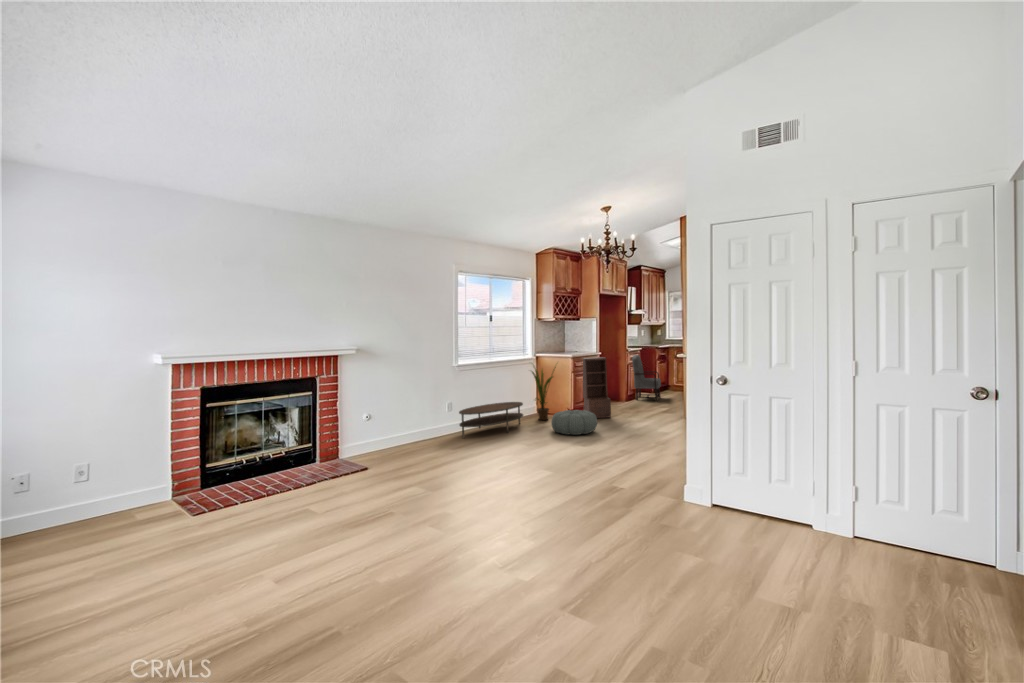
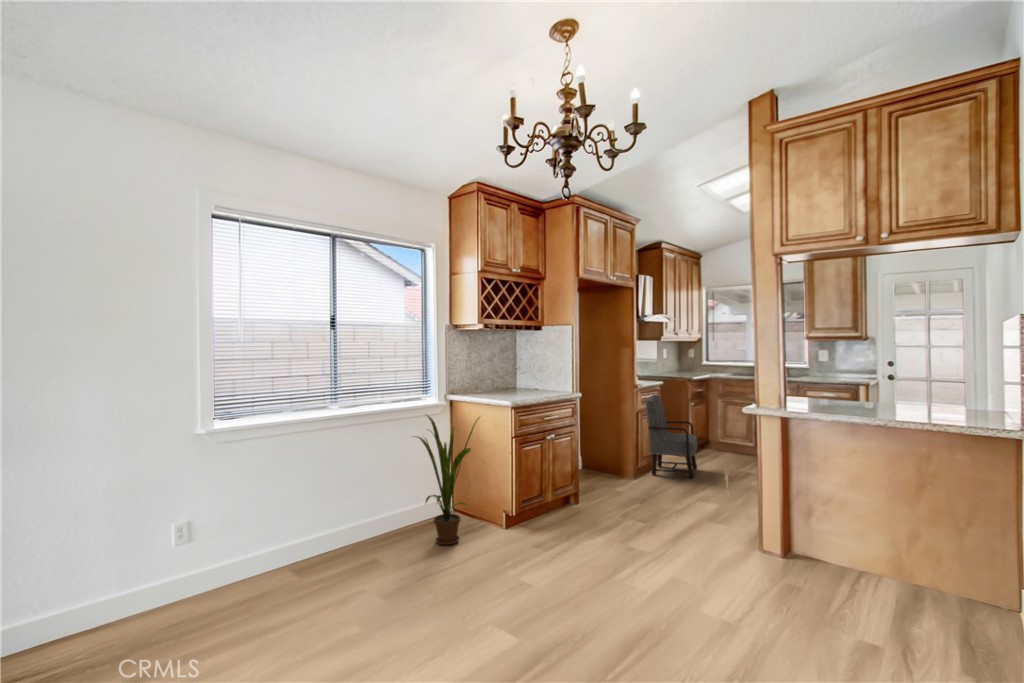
bookshelf: present [582,357,611,418] -> none [538,404,595,540]
coffee table: present [459,402,523,438] -> none [178,509,387,637]
pouf: present [551,410,597,435] -> none [429,542,546,629]

